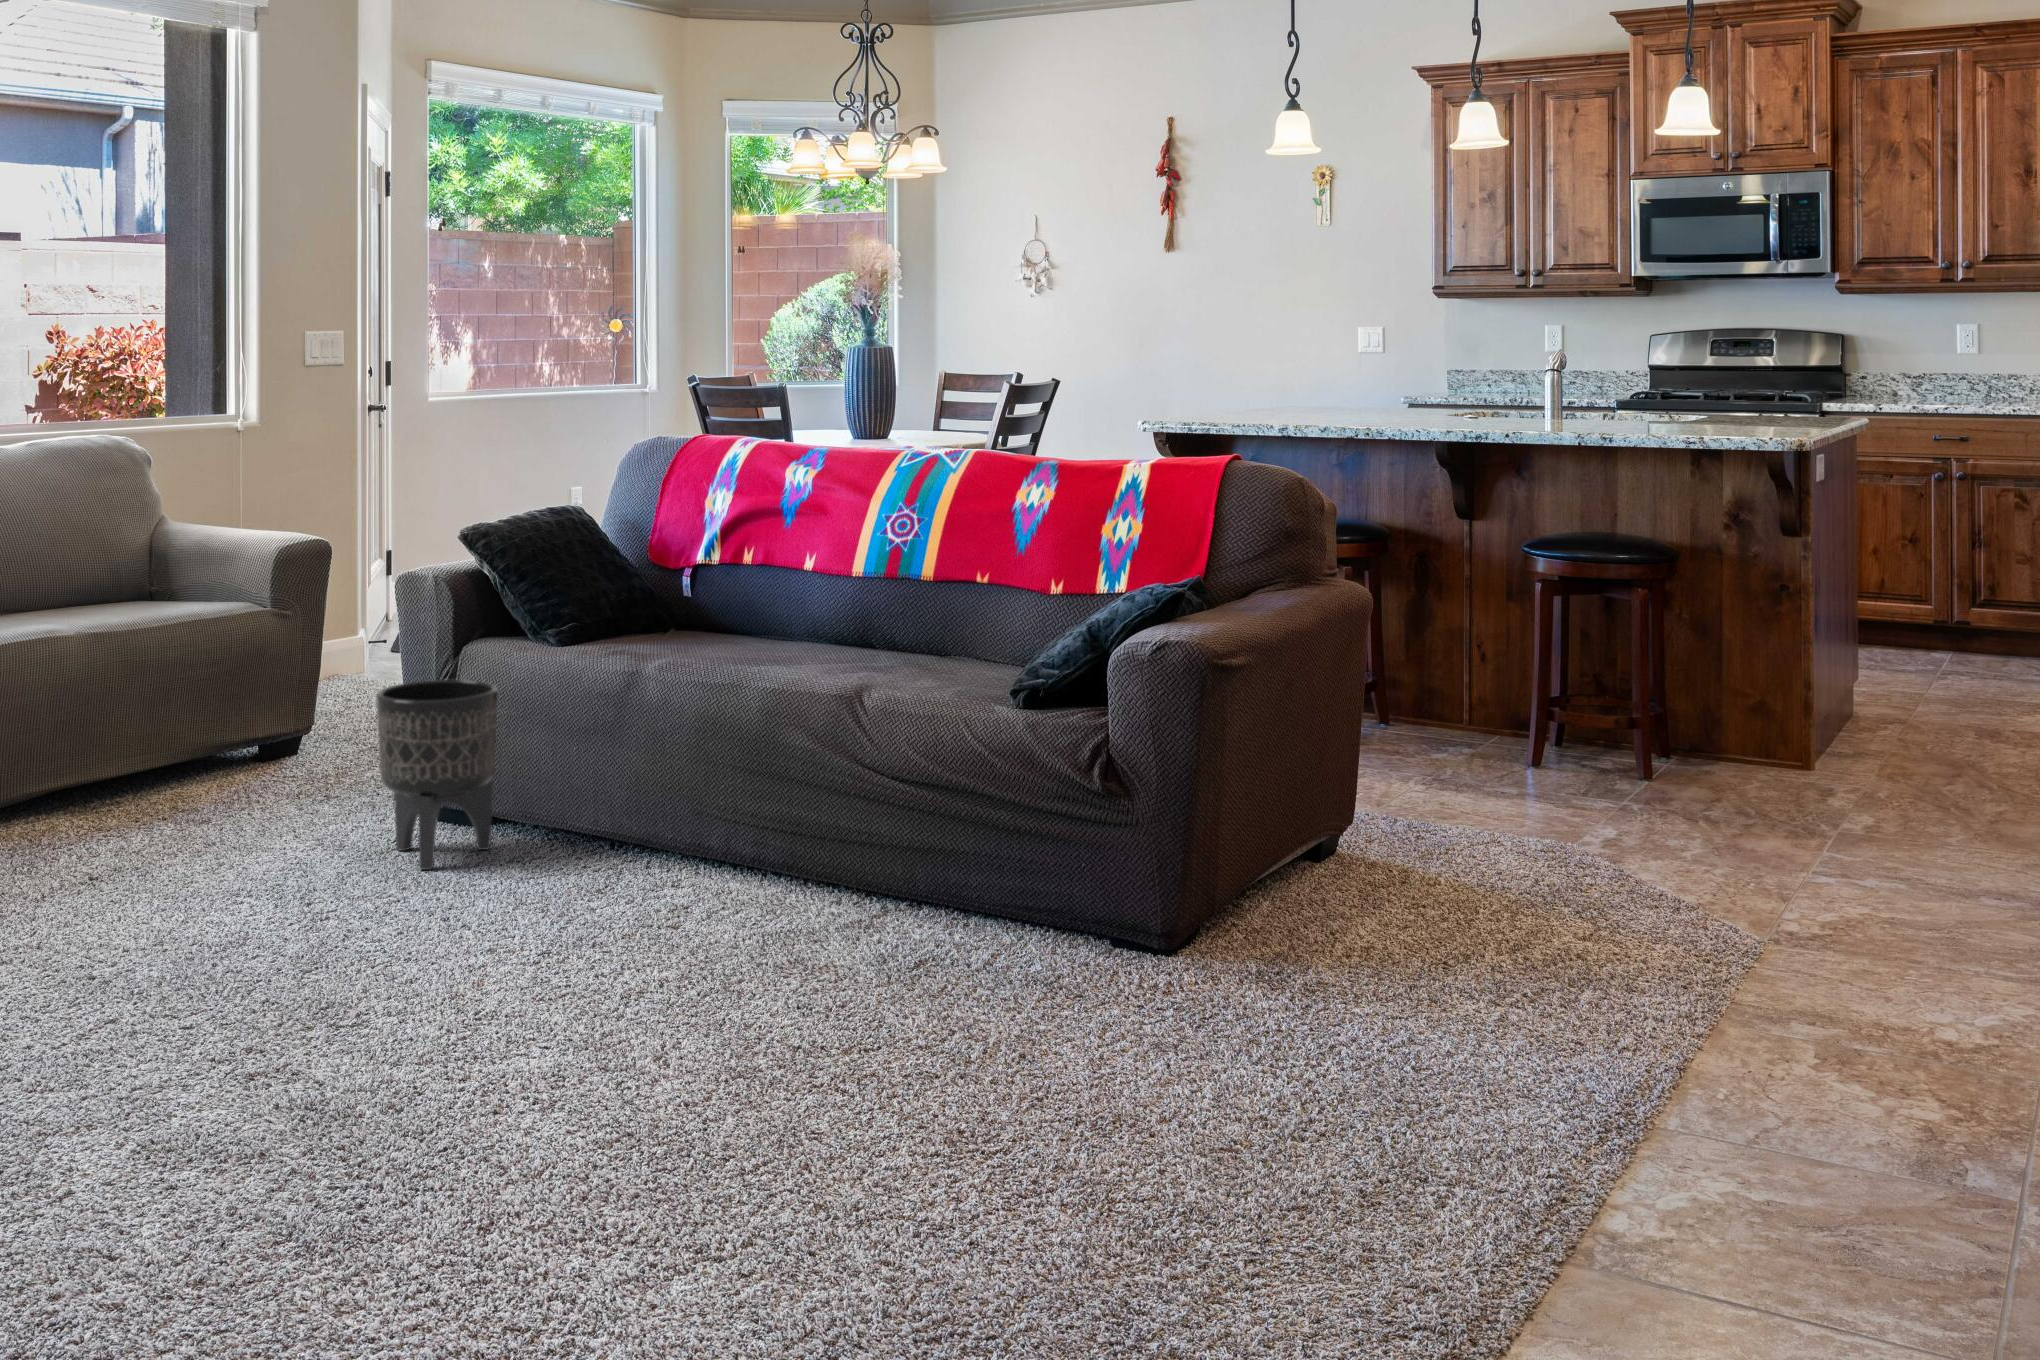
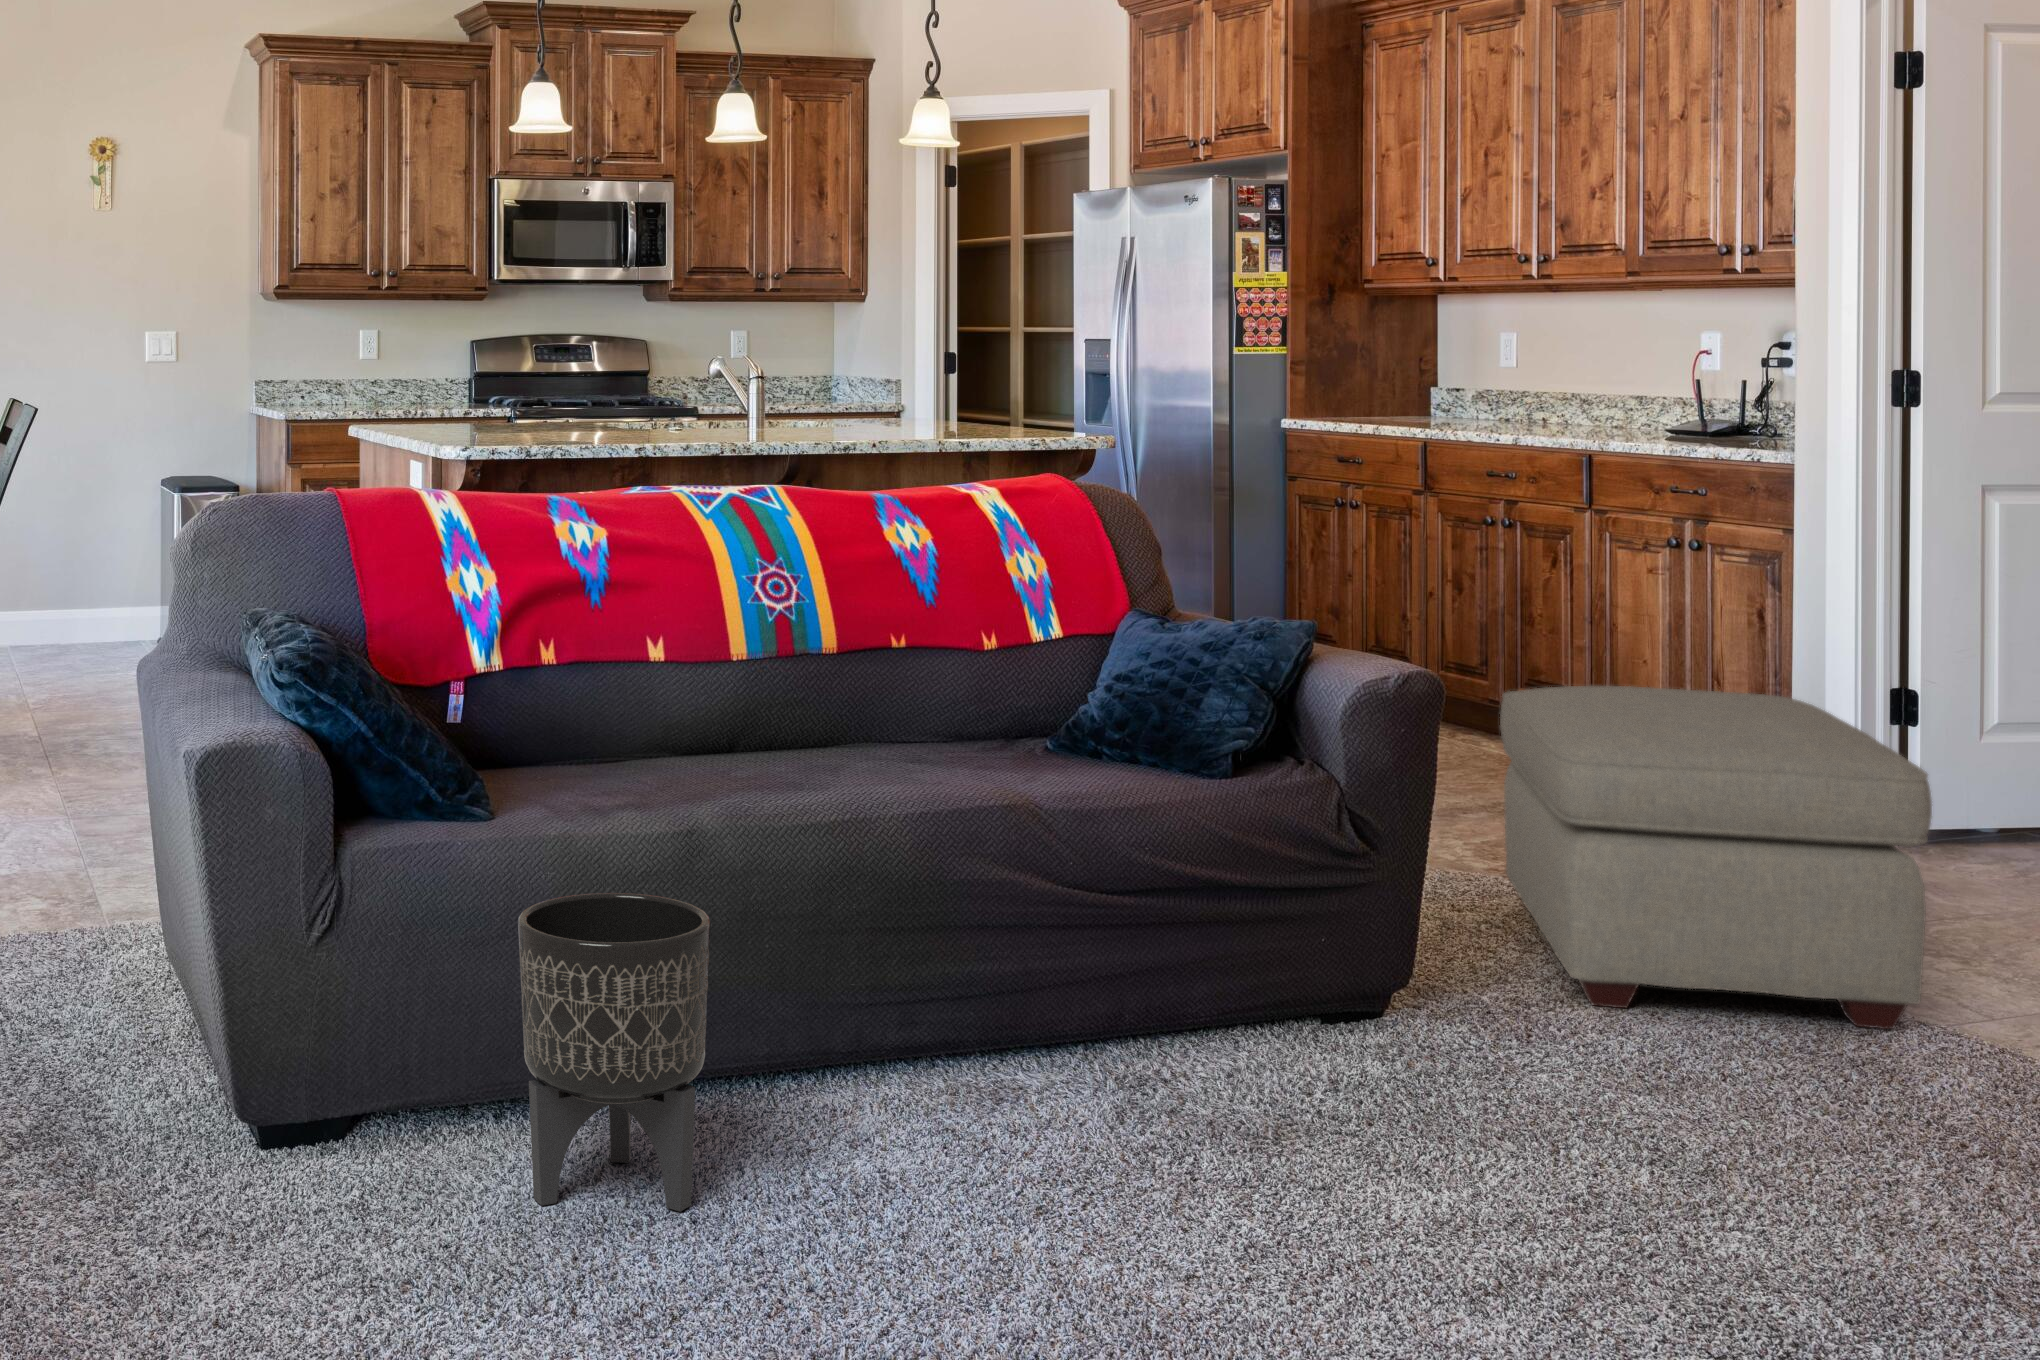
ottoman: none [1246,714,1804,1091] -> present [1500,686,1932,1029]

